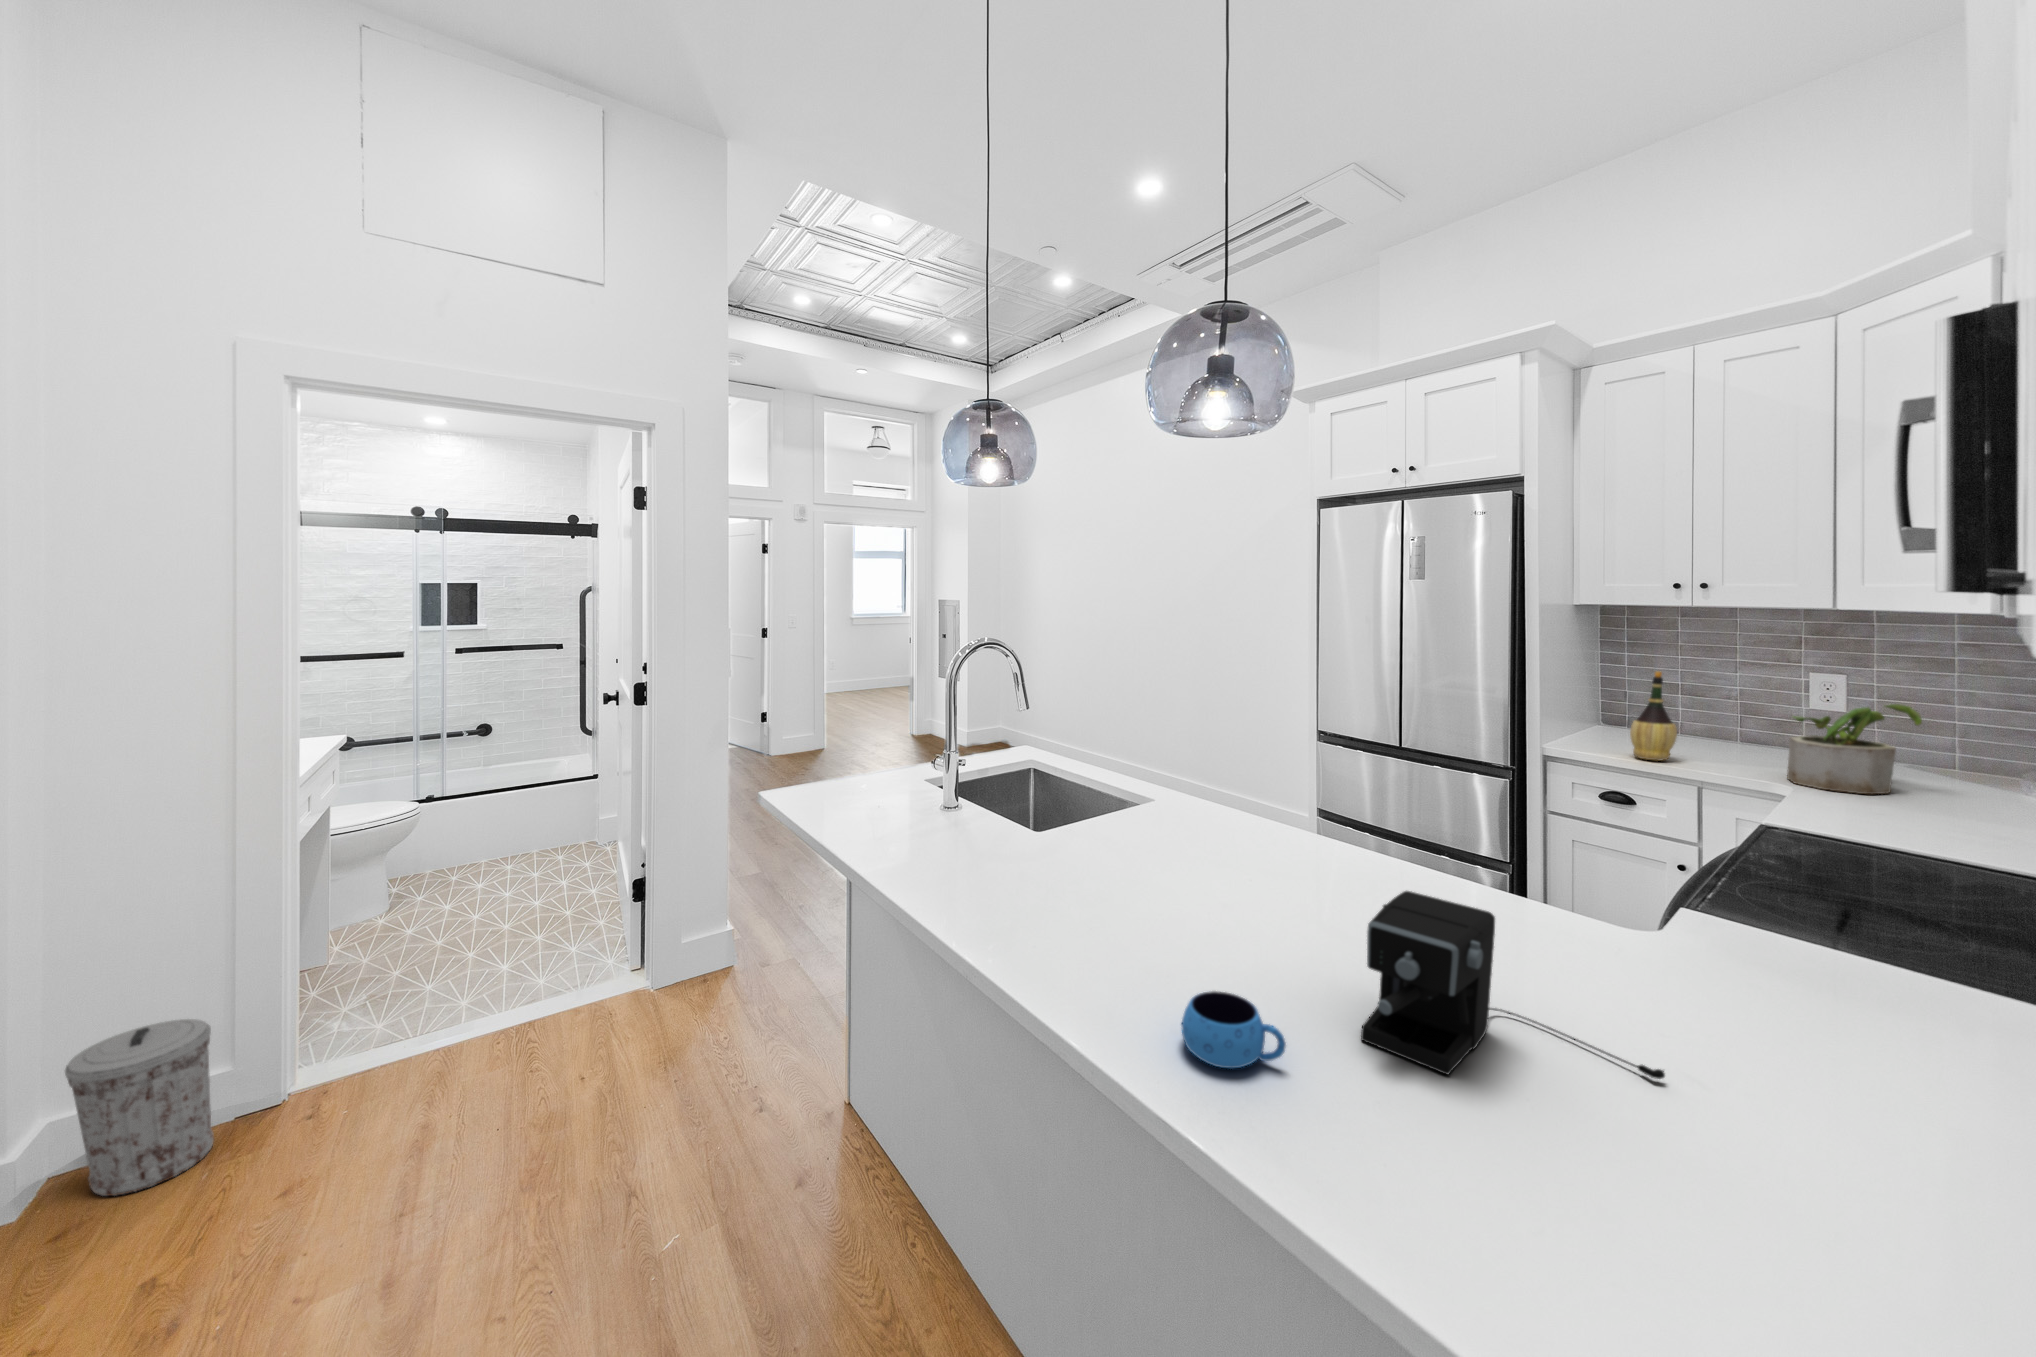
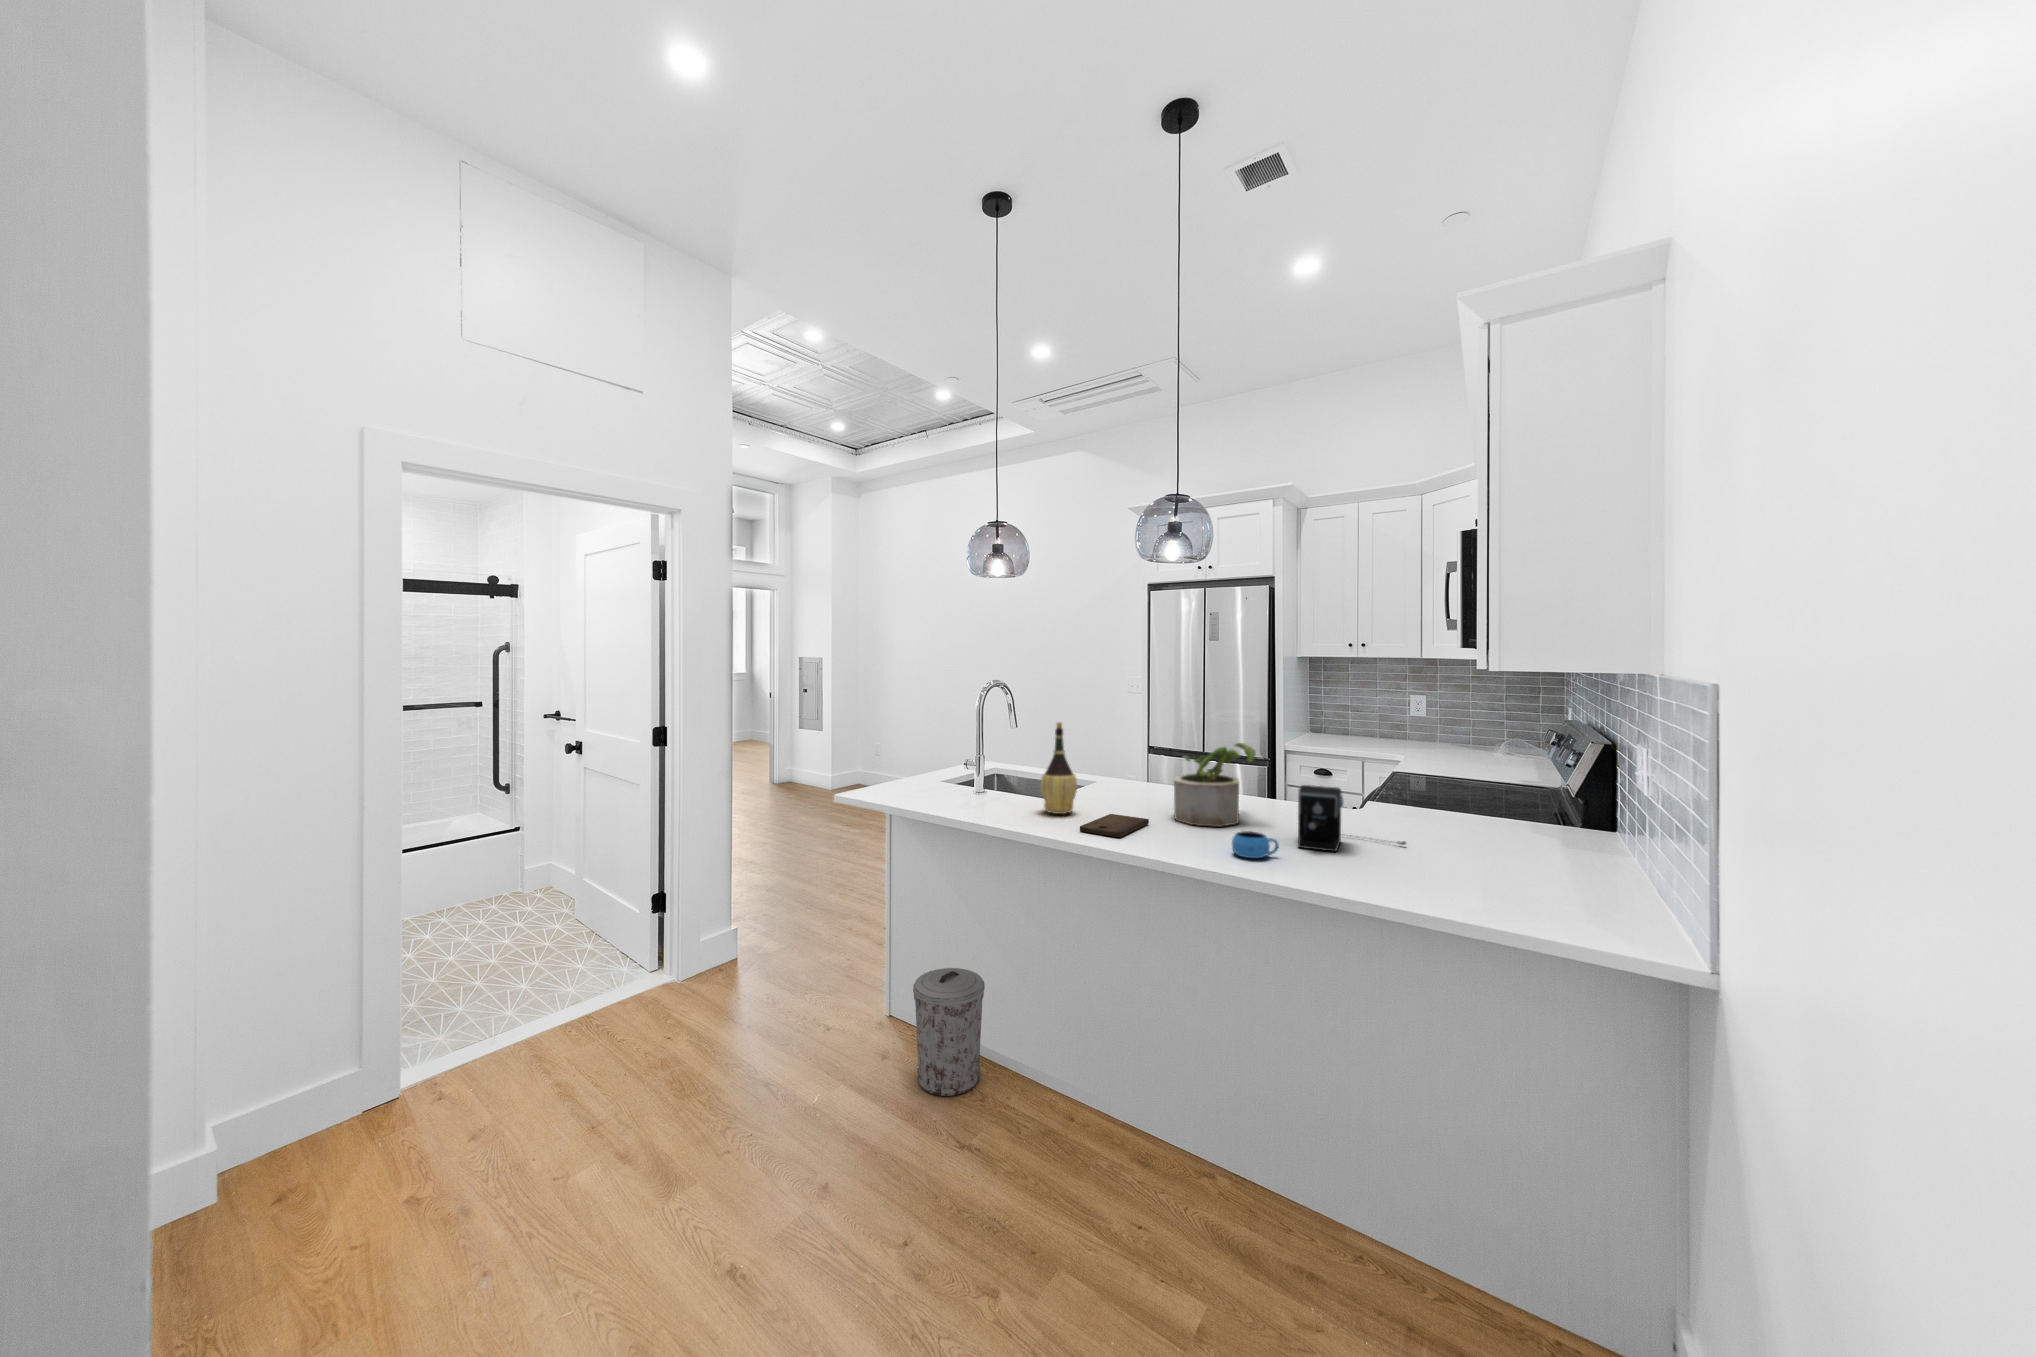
wine bottle: present [1630,671,1677,761] -> present [1041,722,1077,814]
potted plant: present [1787,704,1922,794] -> present [1174,743,1256,827]
cutting board: none [963,883,1109,947] -> present [1080,814,1149,837]
trash can: present [65,1019,214,1196] -> present [913,968,985,1096]

